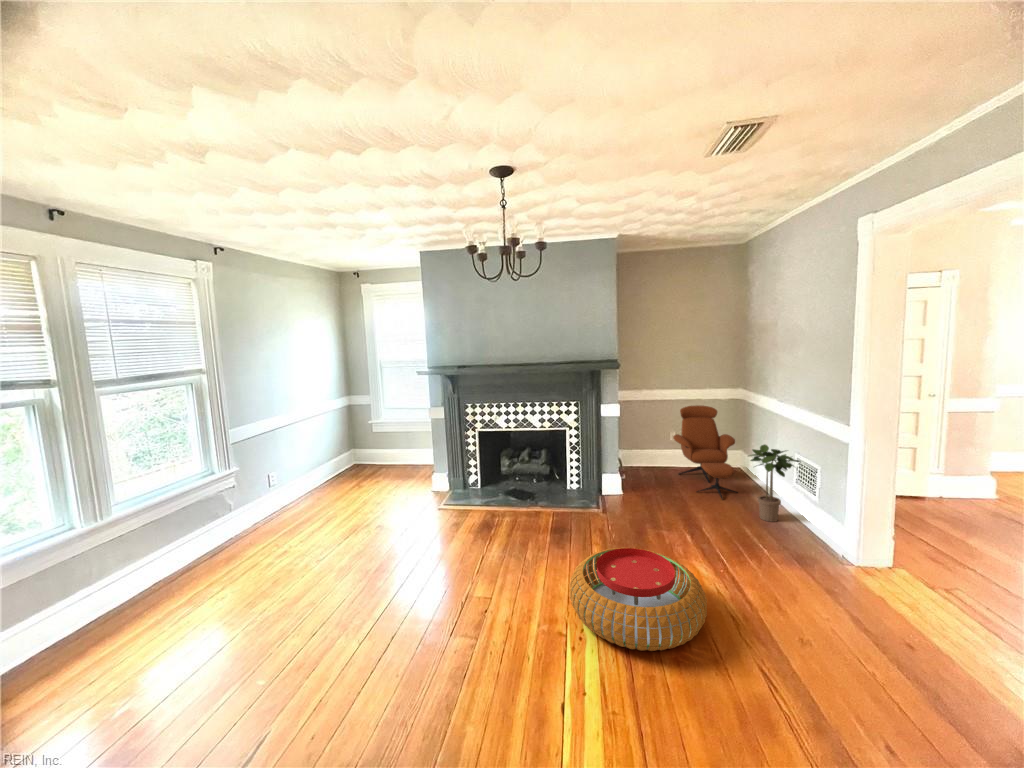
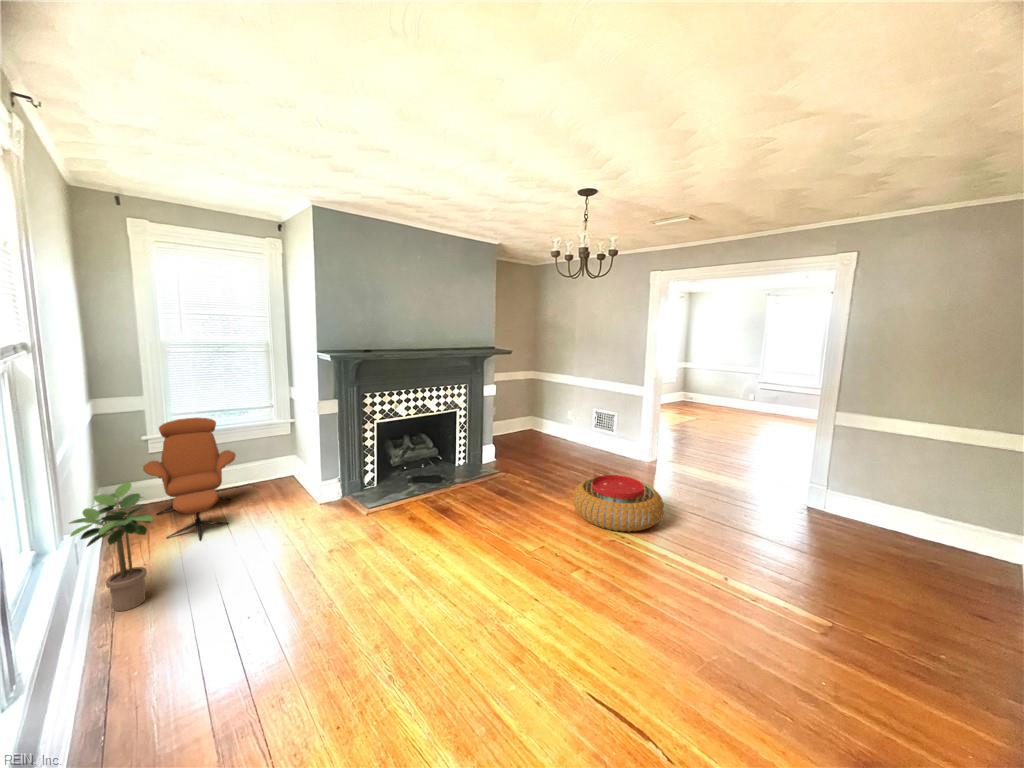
lounge chair: present [673,405,738,499] -> present [143,418,236,540]
potted plant: present [750,445,800,522] -> present [70,482,153,611]

